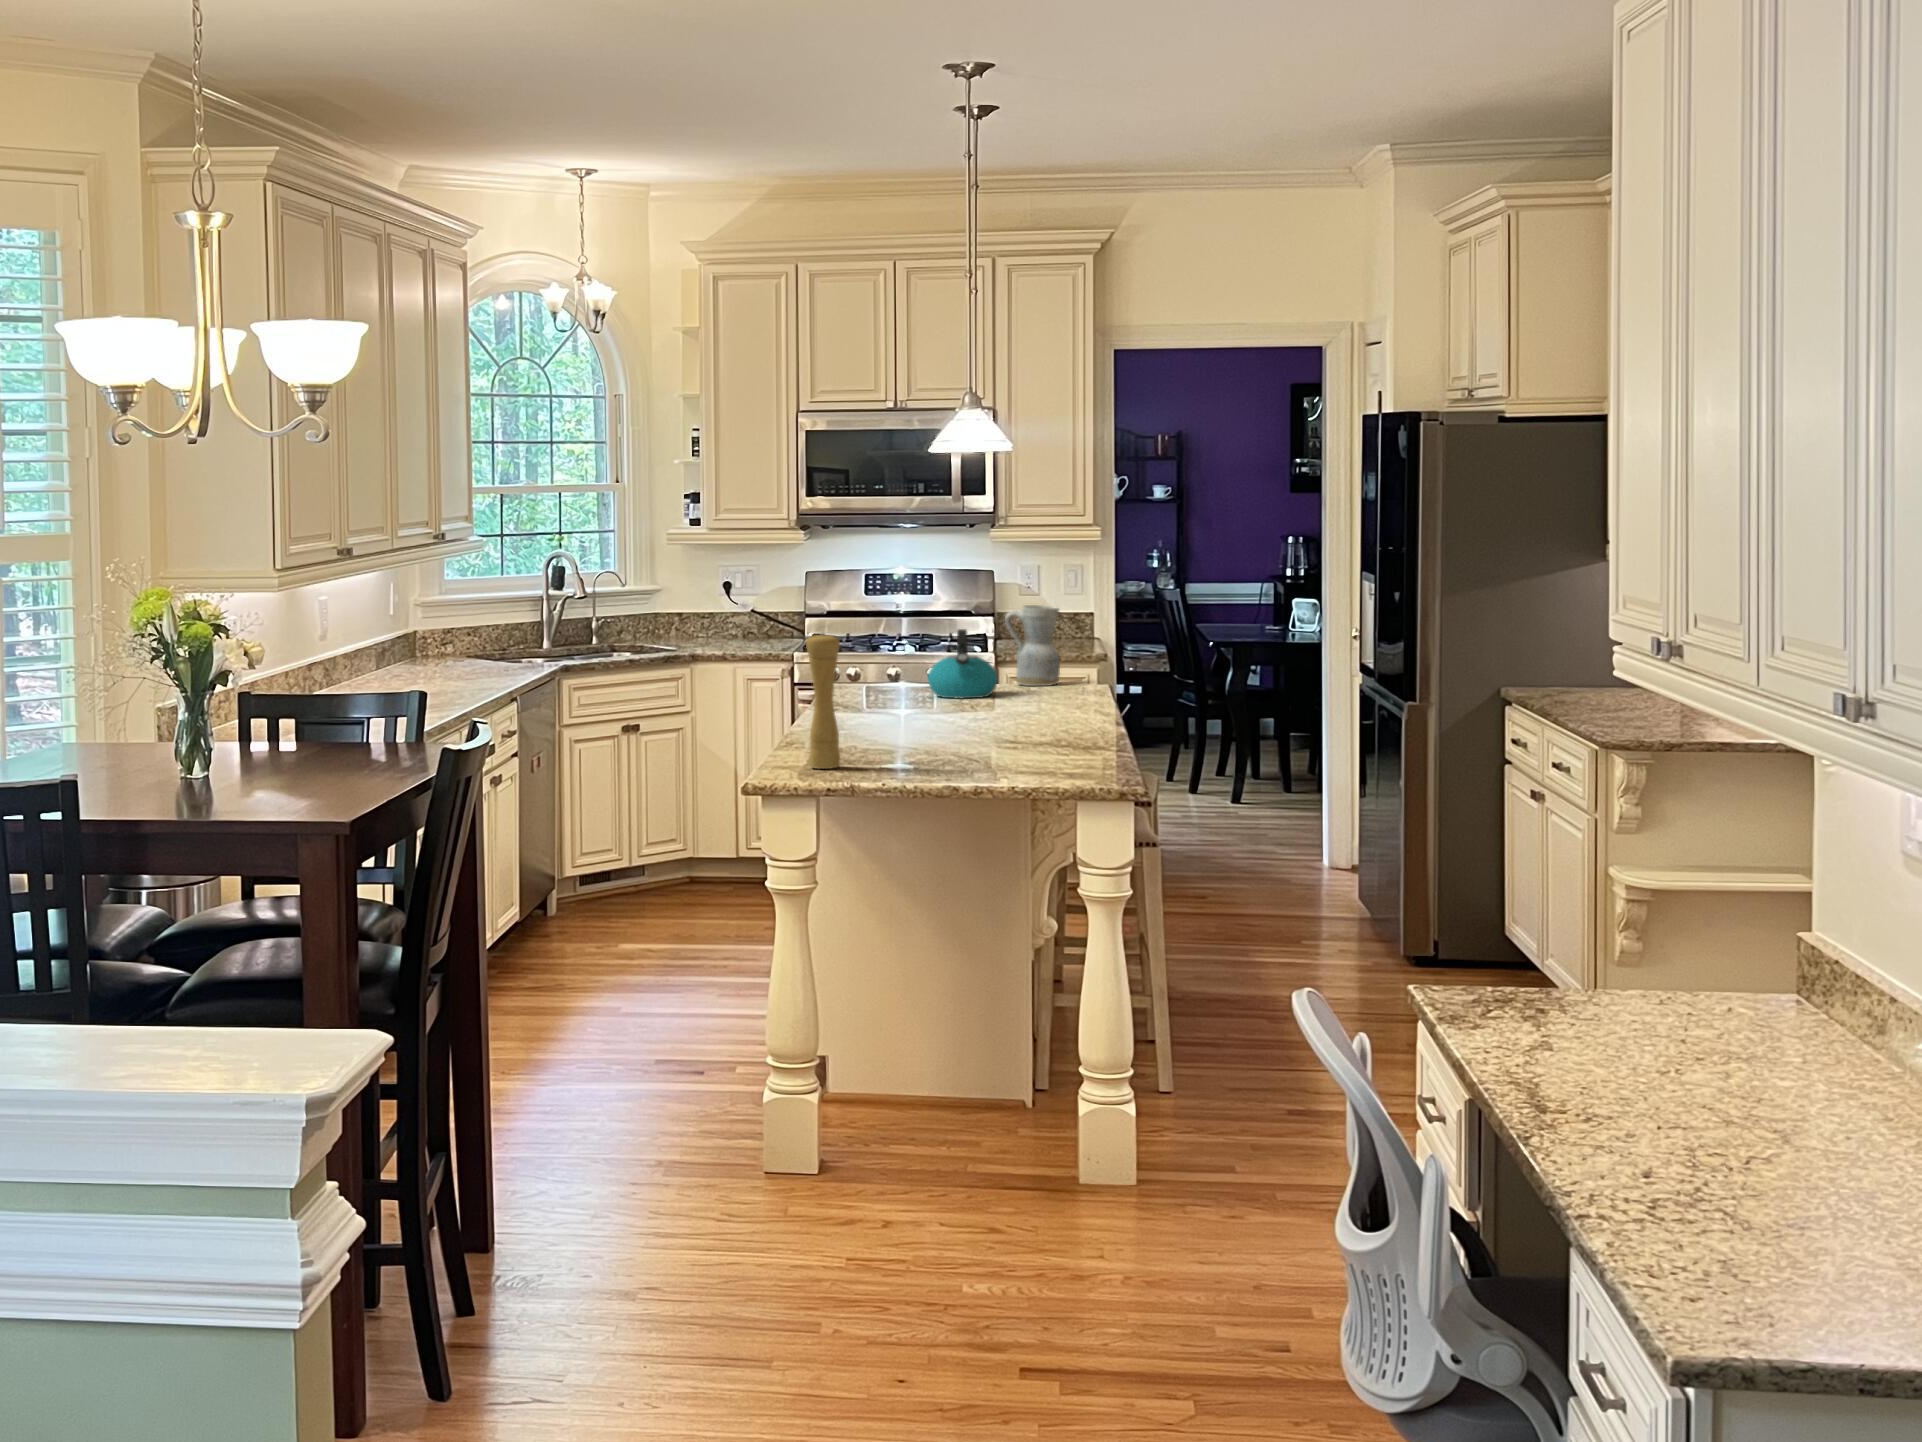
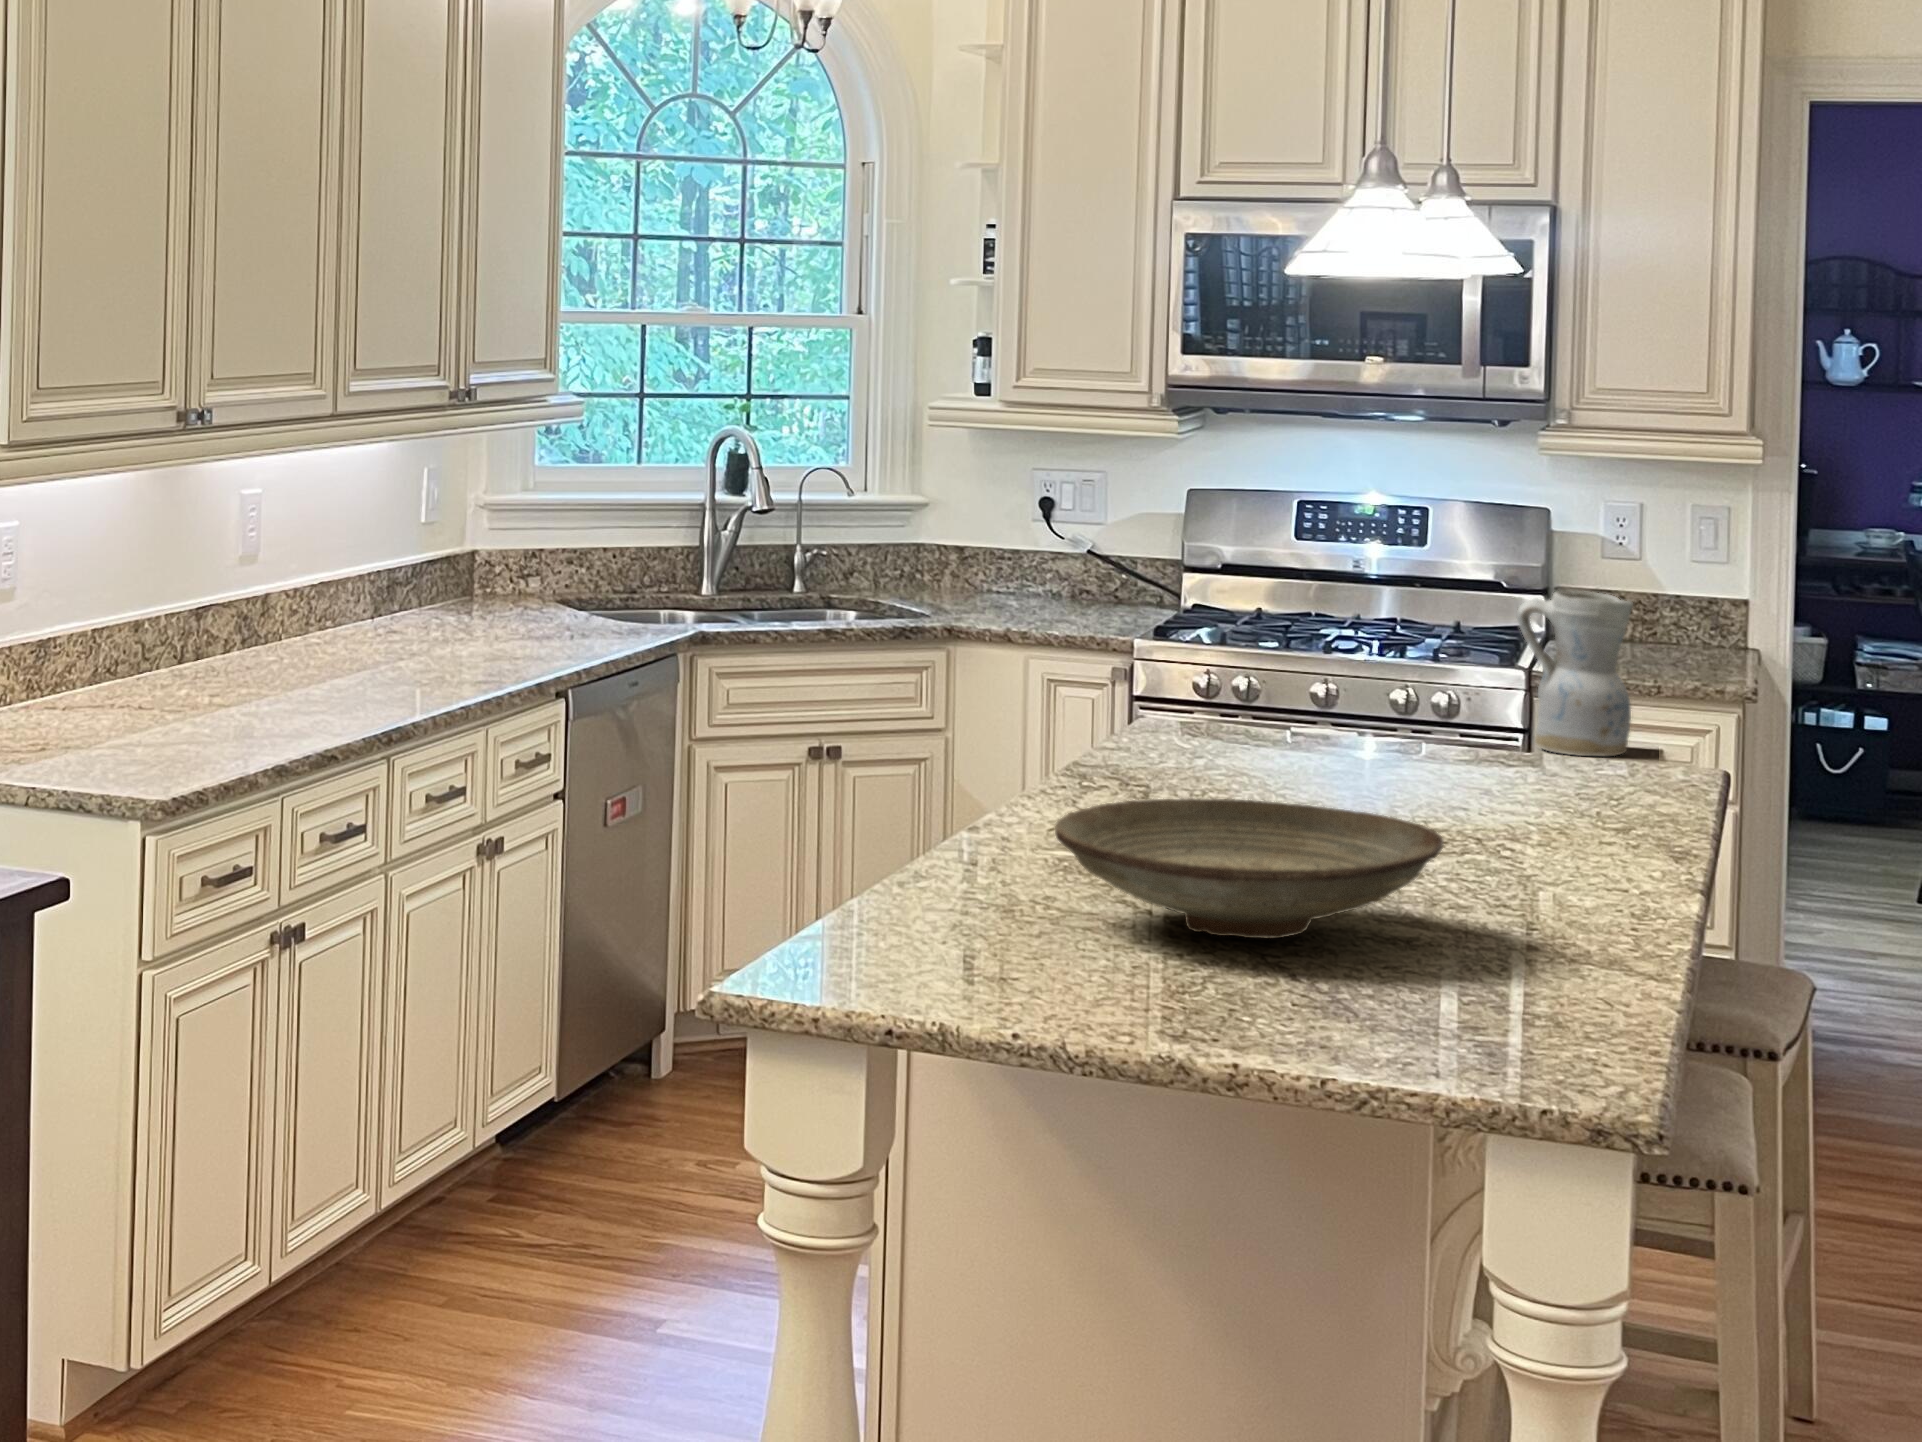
kettle: present [928,629,998,699] -> none [1334,633,1481,775]
pepper mill: present [806,633,840,769] -> none [904,656,983,957]
decorative bowl: none [859,697,1030,753] -> present [1055,798,1444,939]

